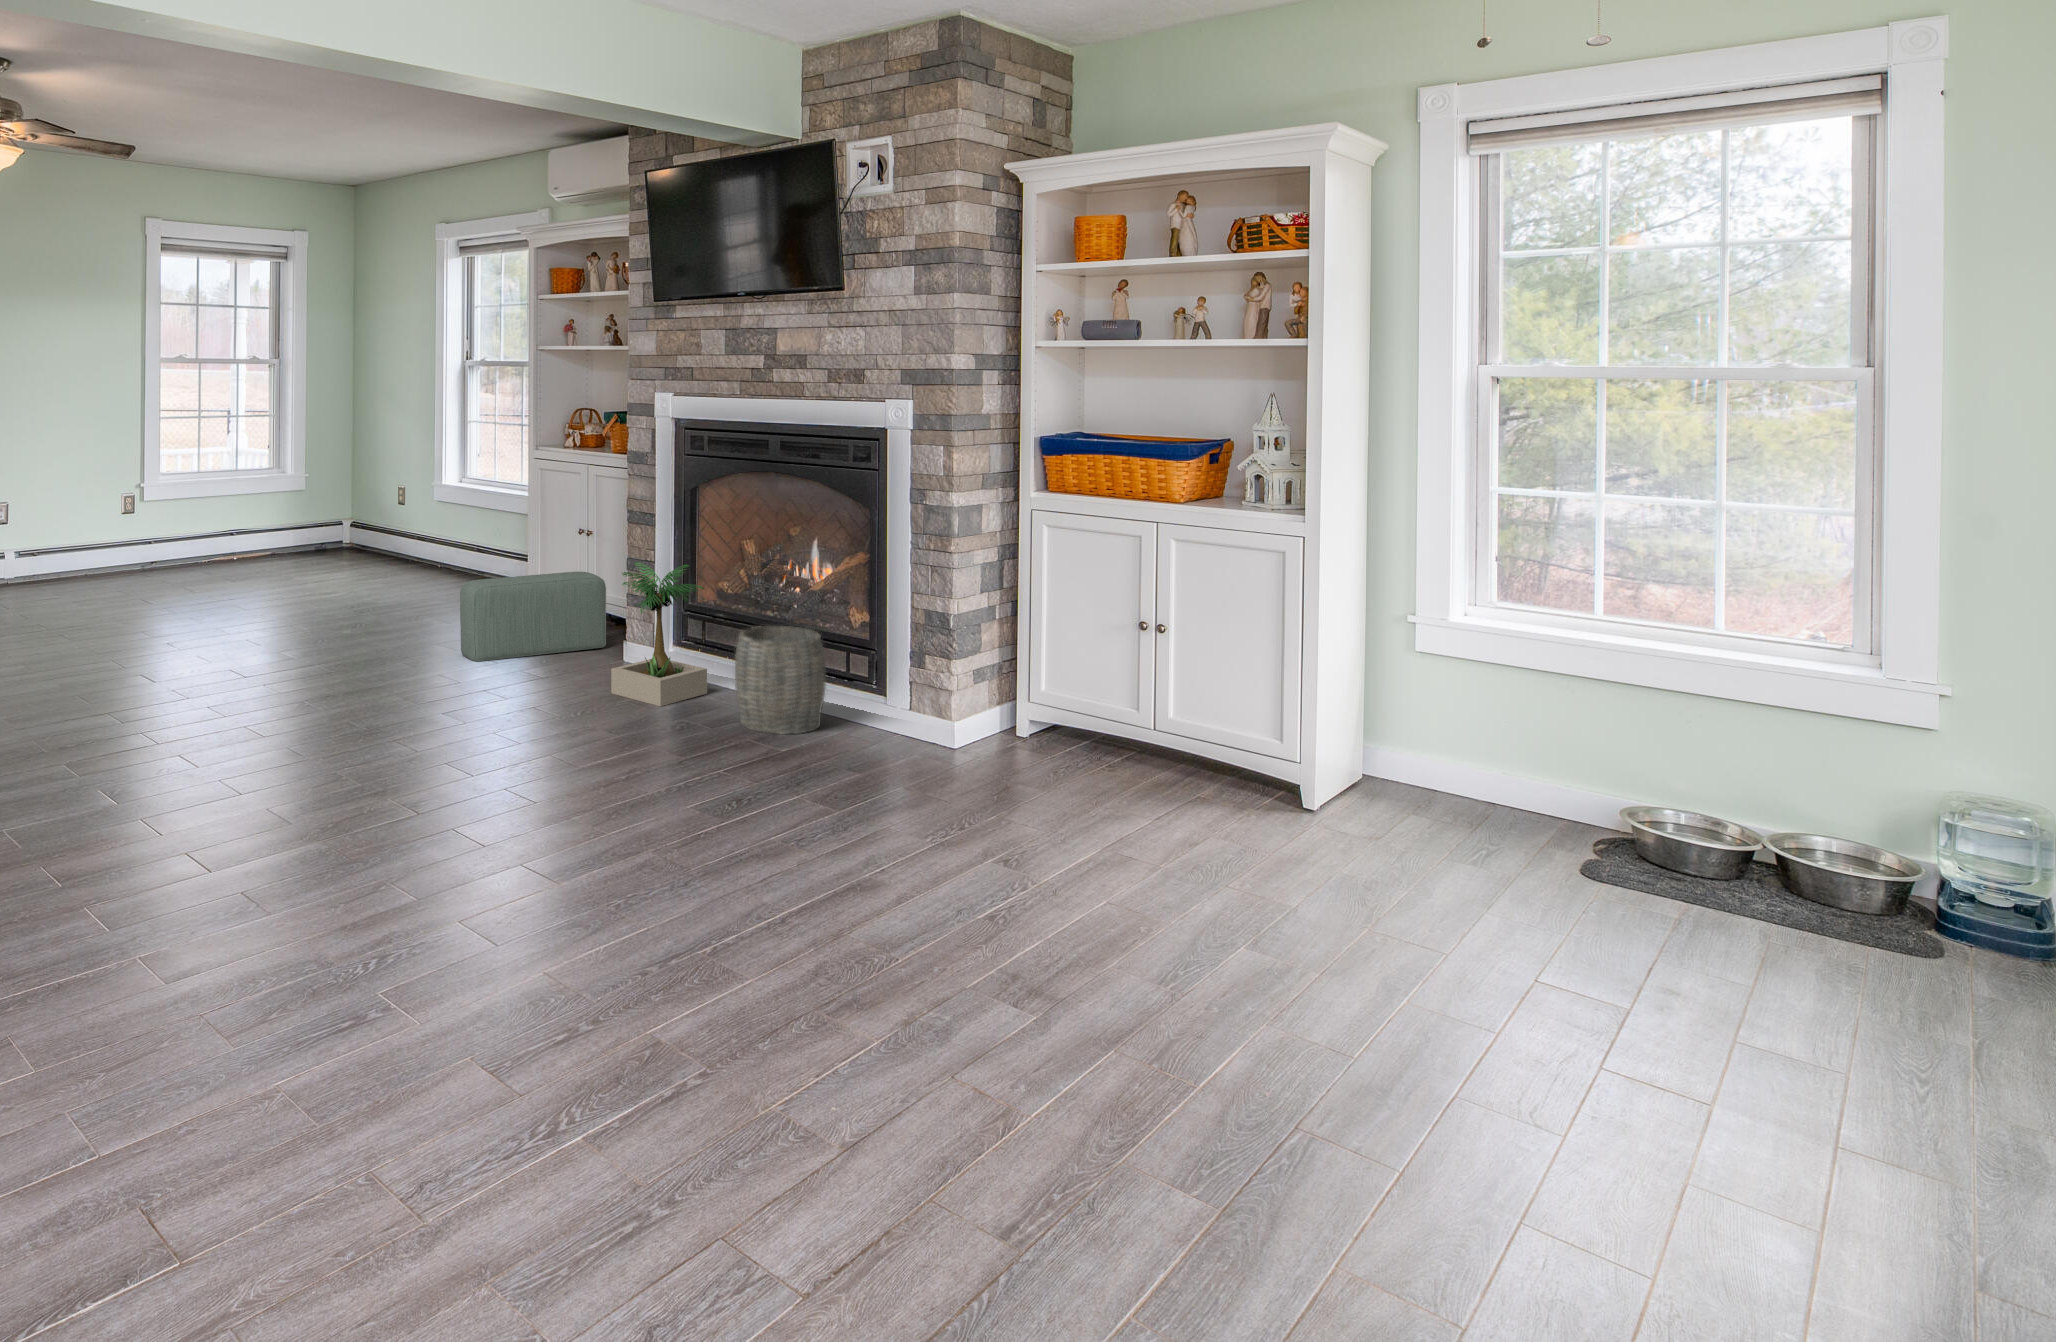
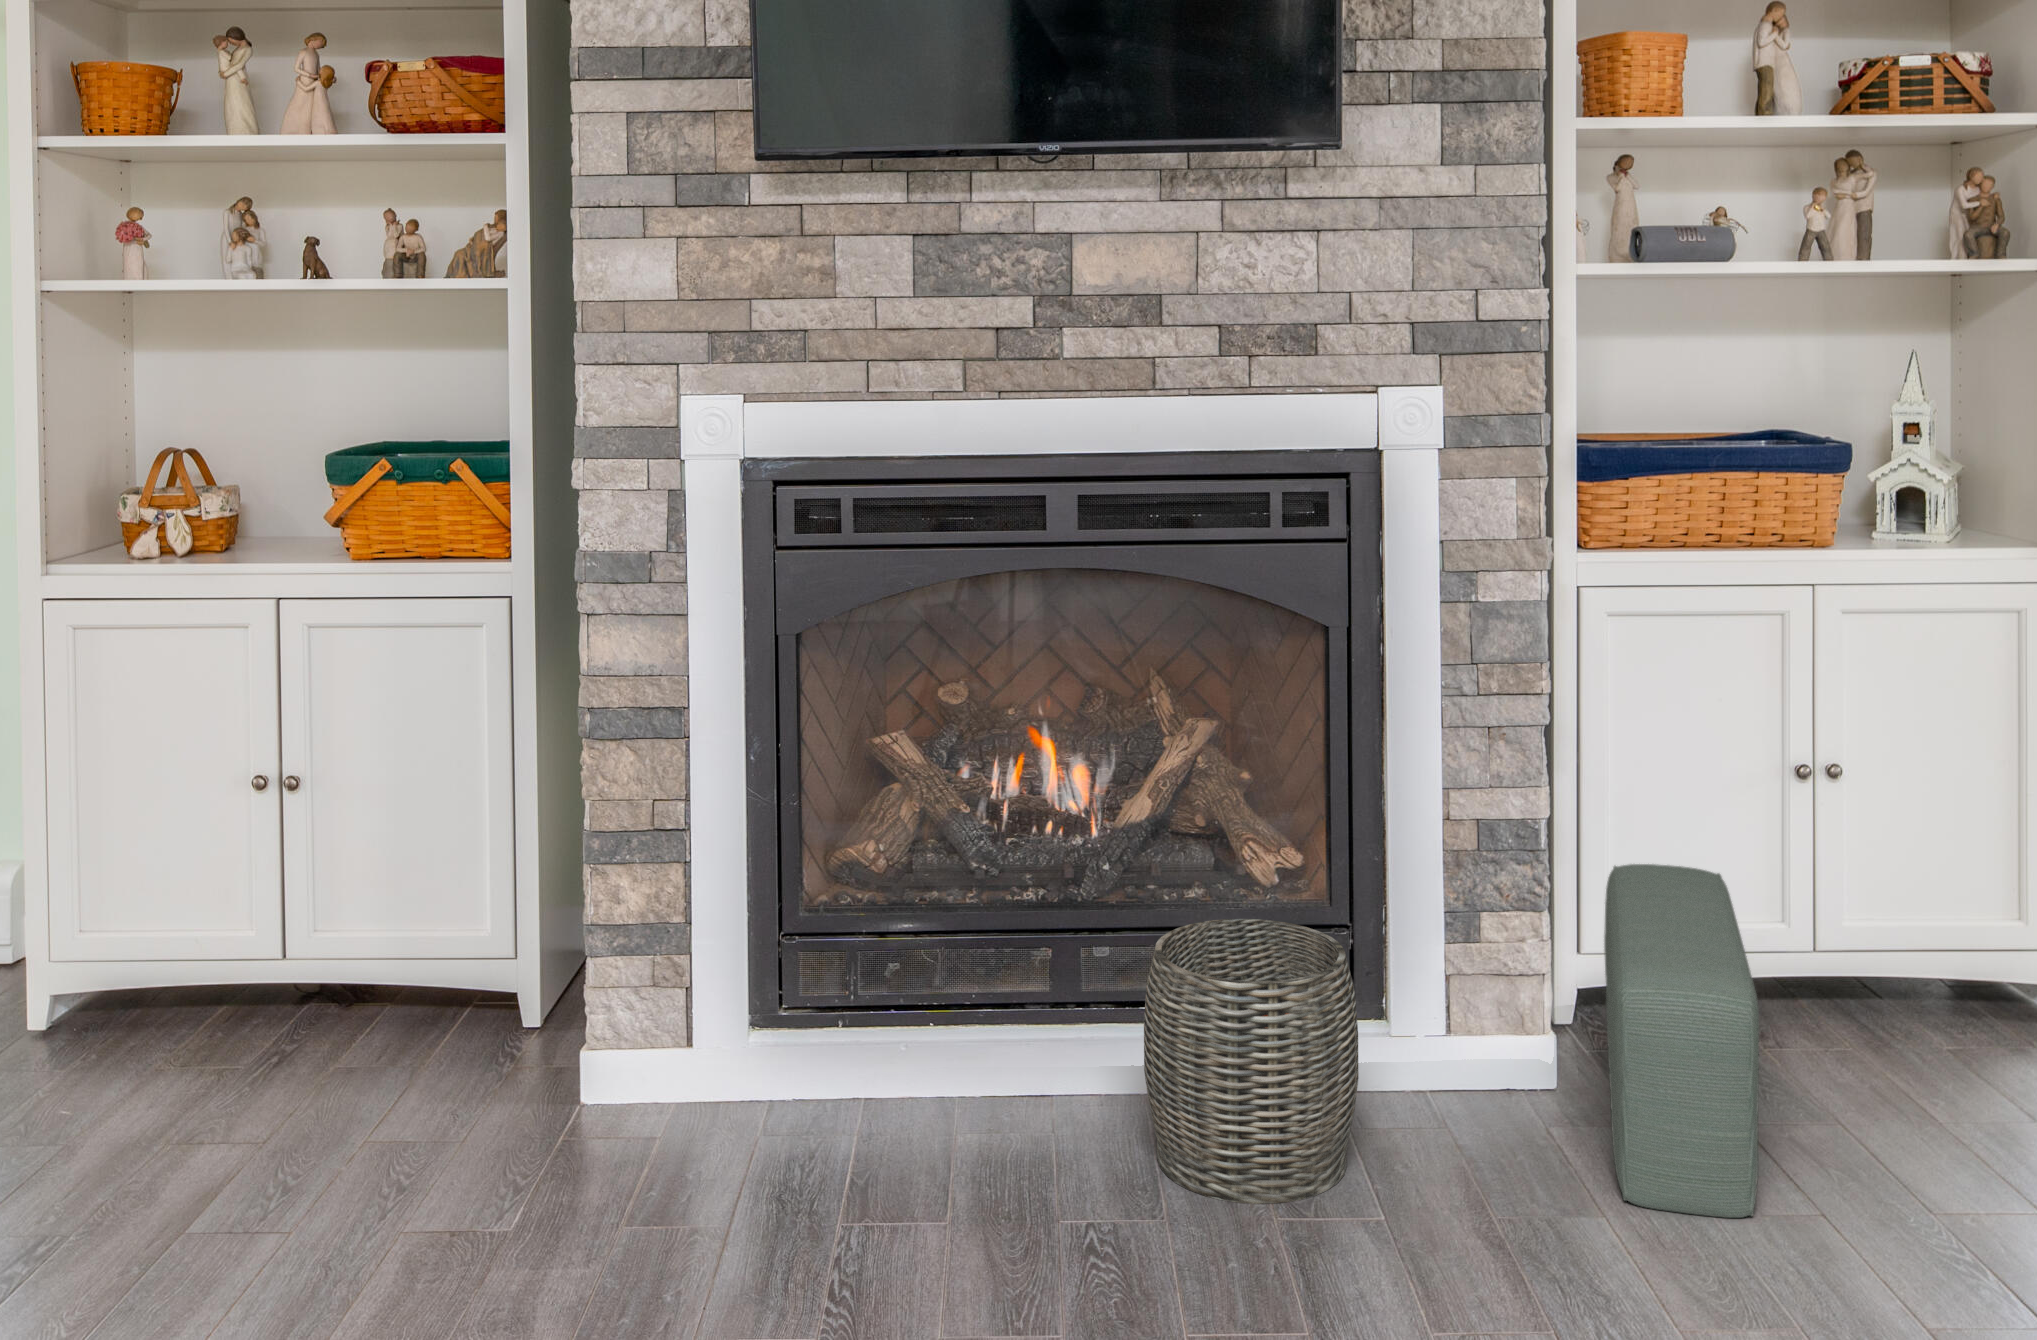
potted plant: present [611,562,707,706] -> none [753,815,1008,1216]
pouf: present [460,572,606,661] -> present [1604,864,1759,1218]

